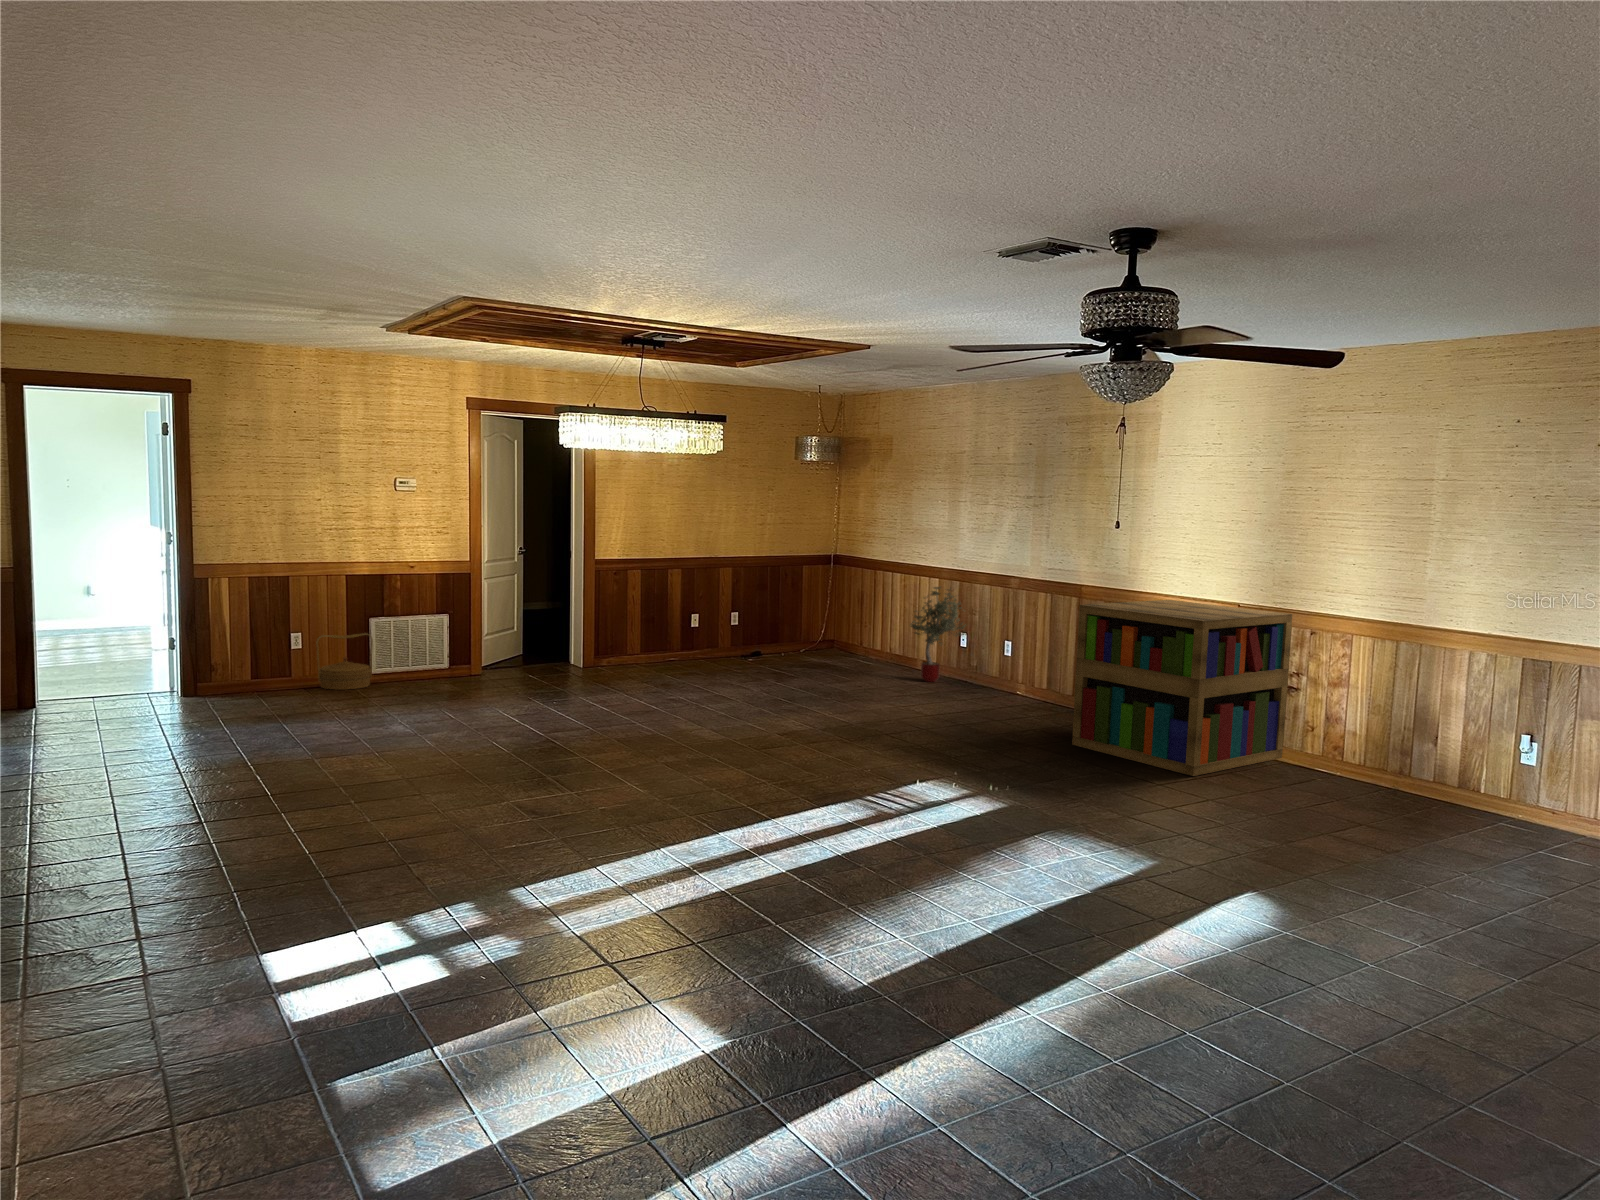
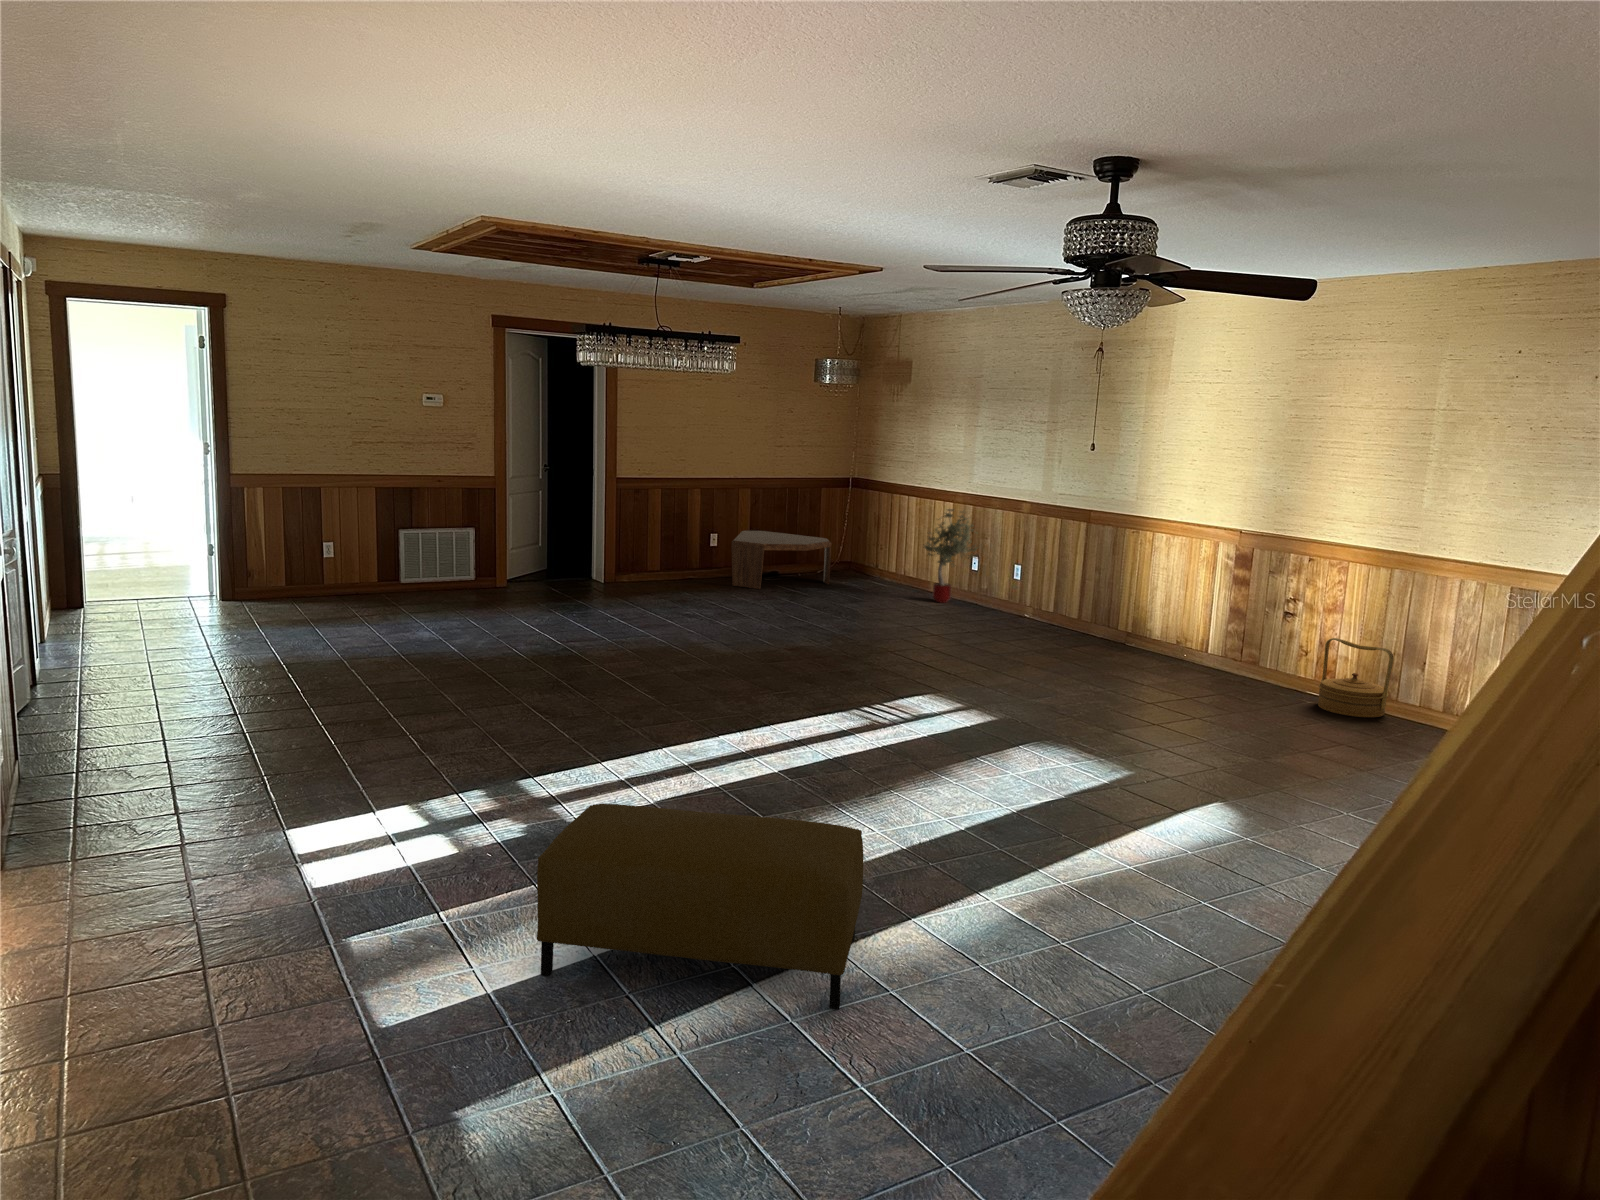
bookshelf: present [1072,600,1292,776] -> none [1072,525,1293,696]
coffee table: none [714,612,816,672] -> present [731,531,831,589]
woven basket: present [316,633,373,690] -> present [1318,638,1394,718]
ottoman: none [547,922,901,1152] -> present [537,804,864,1010]

